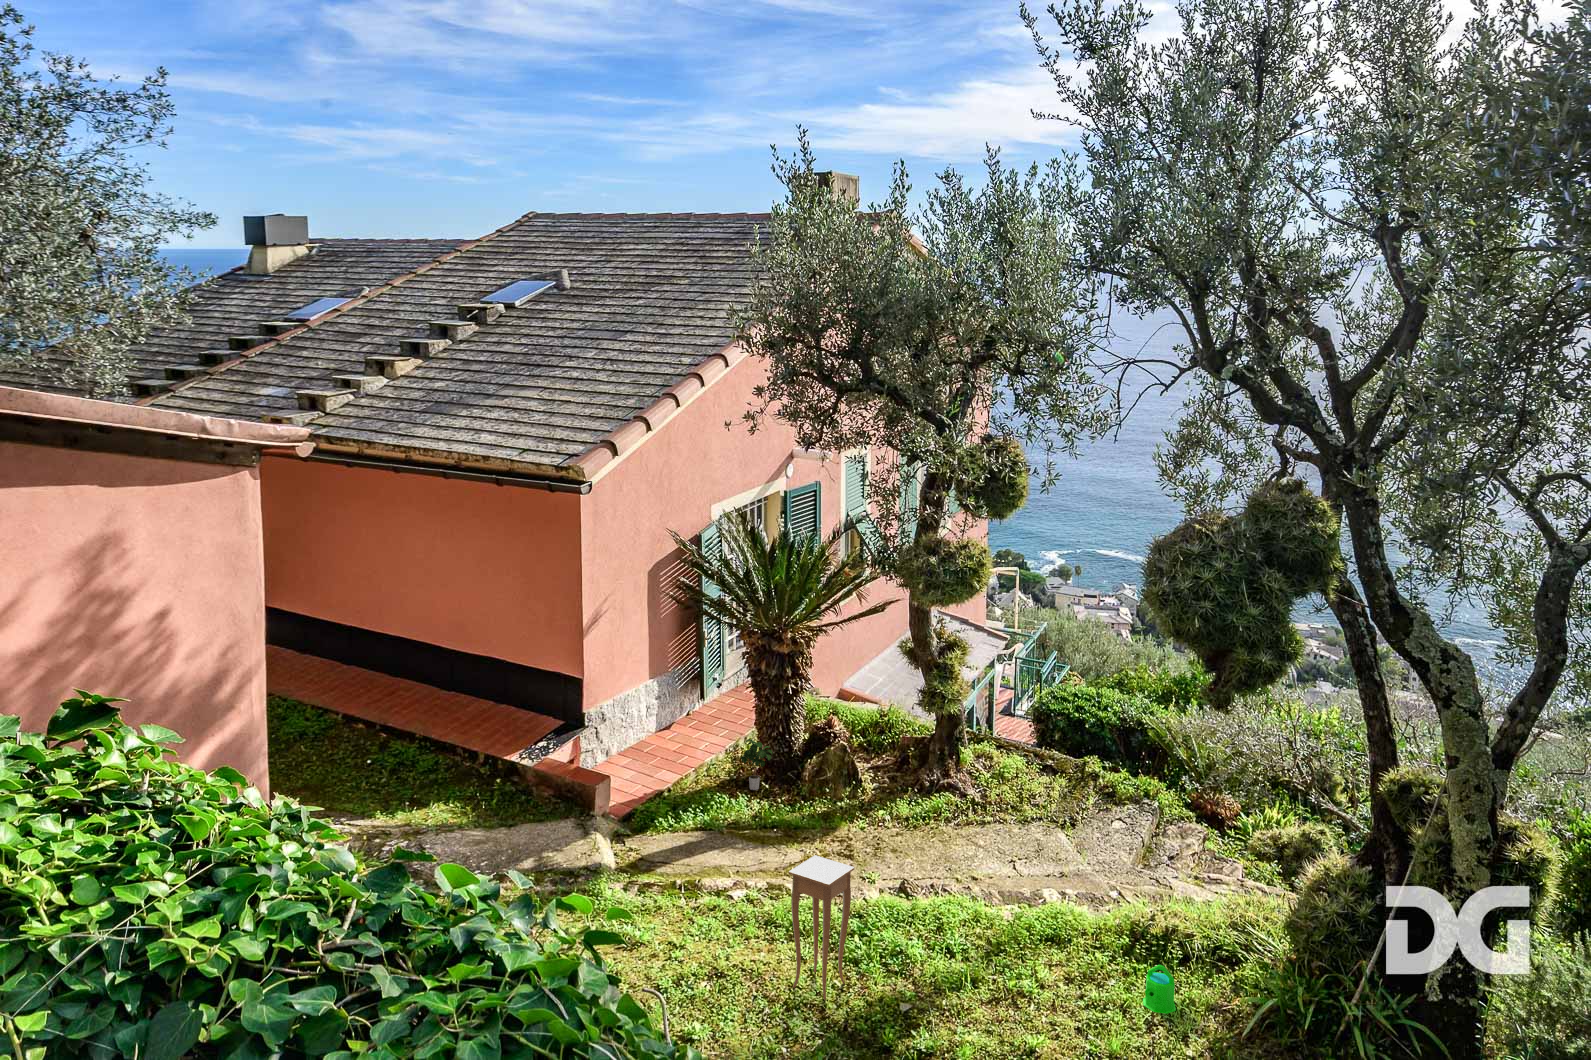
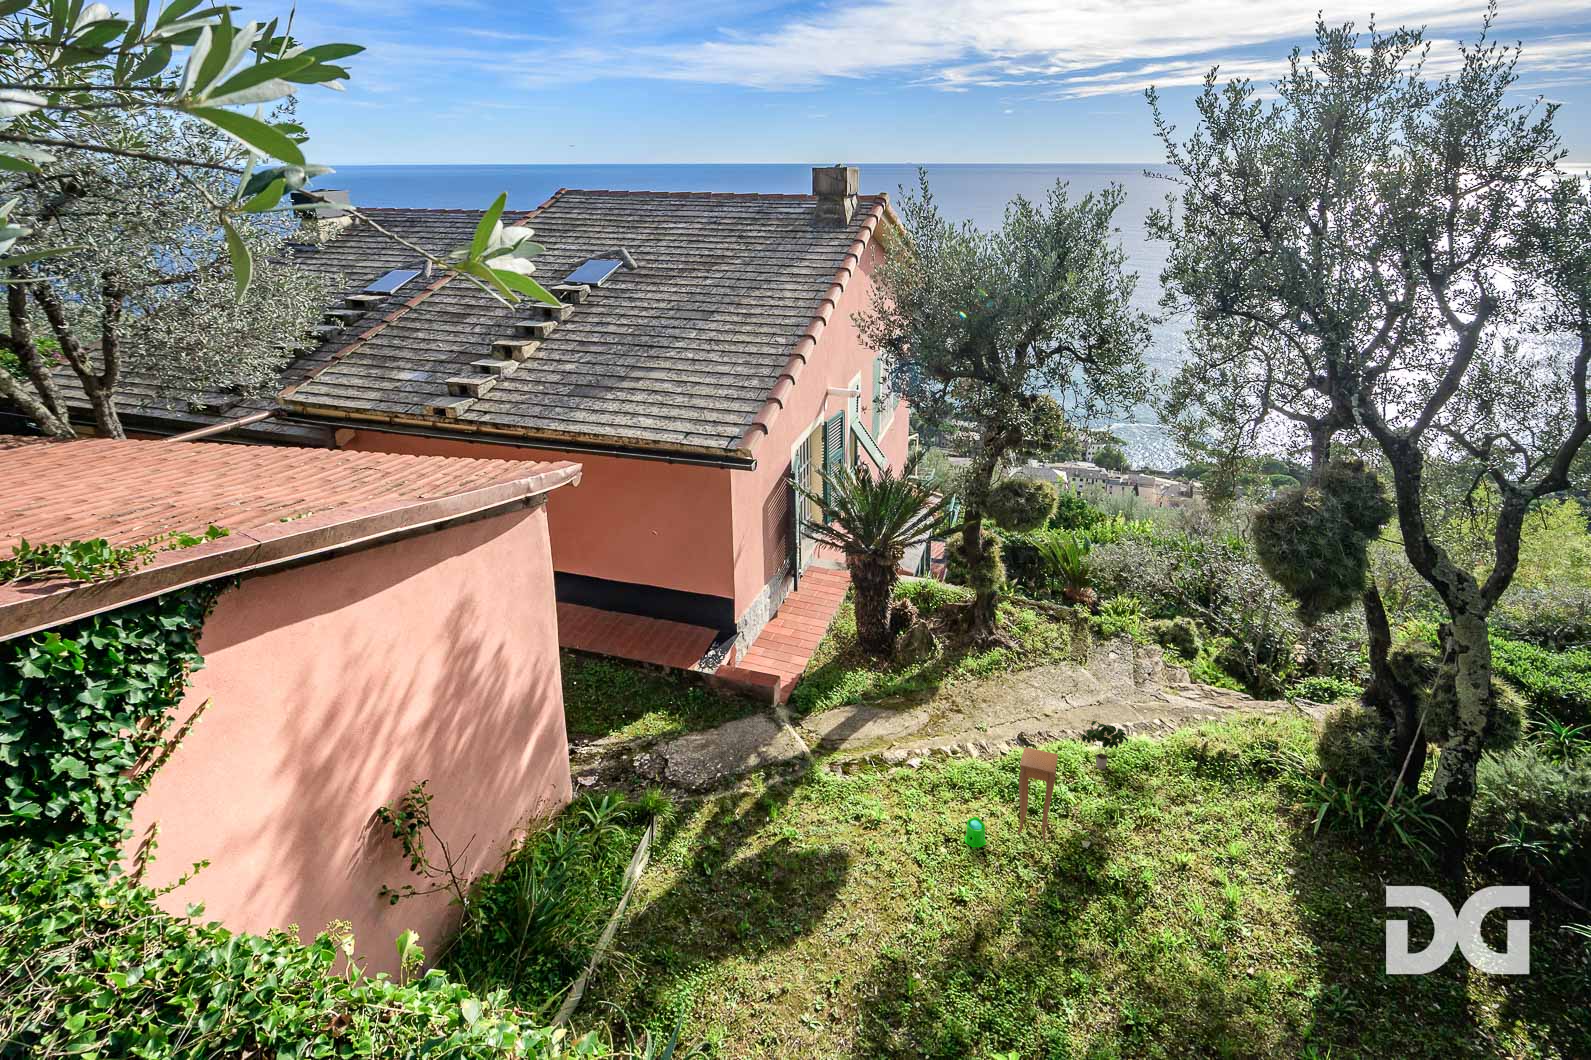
potted plant: present [741,739,772,790] -> present [1080,721,1128,769]
watering can: present [1143,965,1176,1014] -> present [965,817,986,847]

